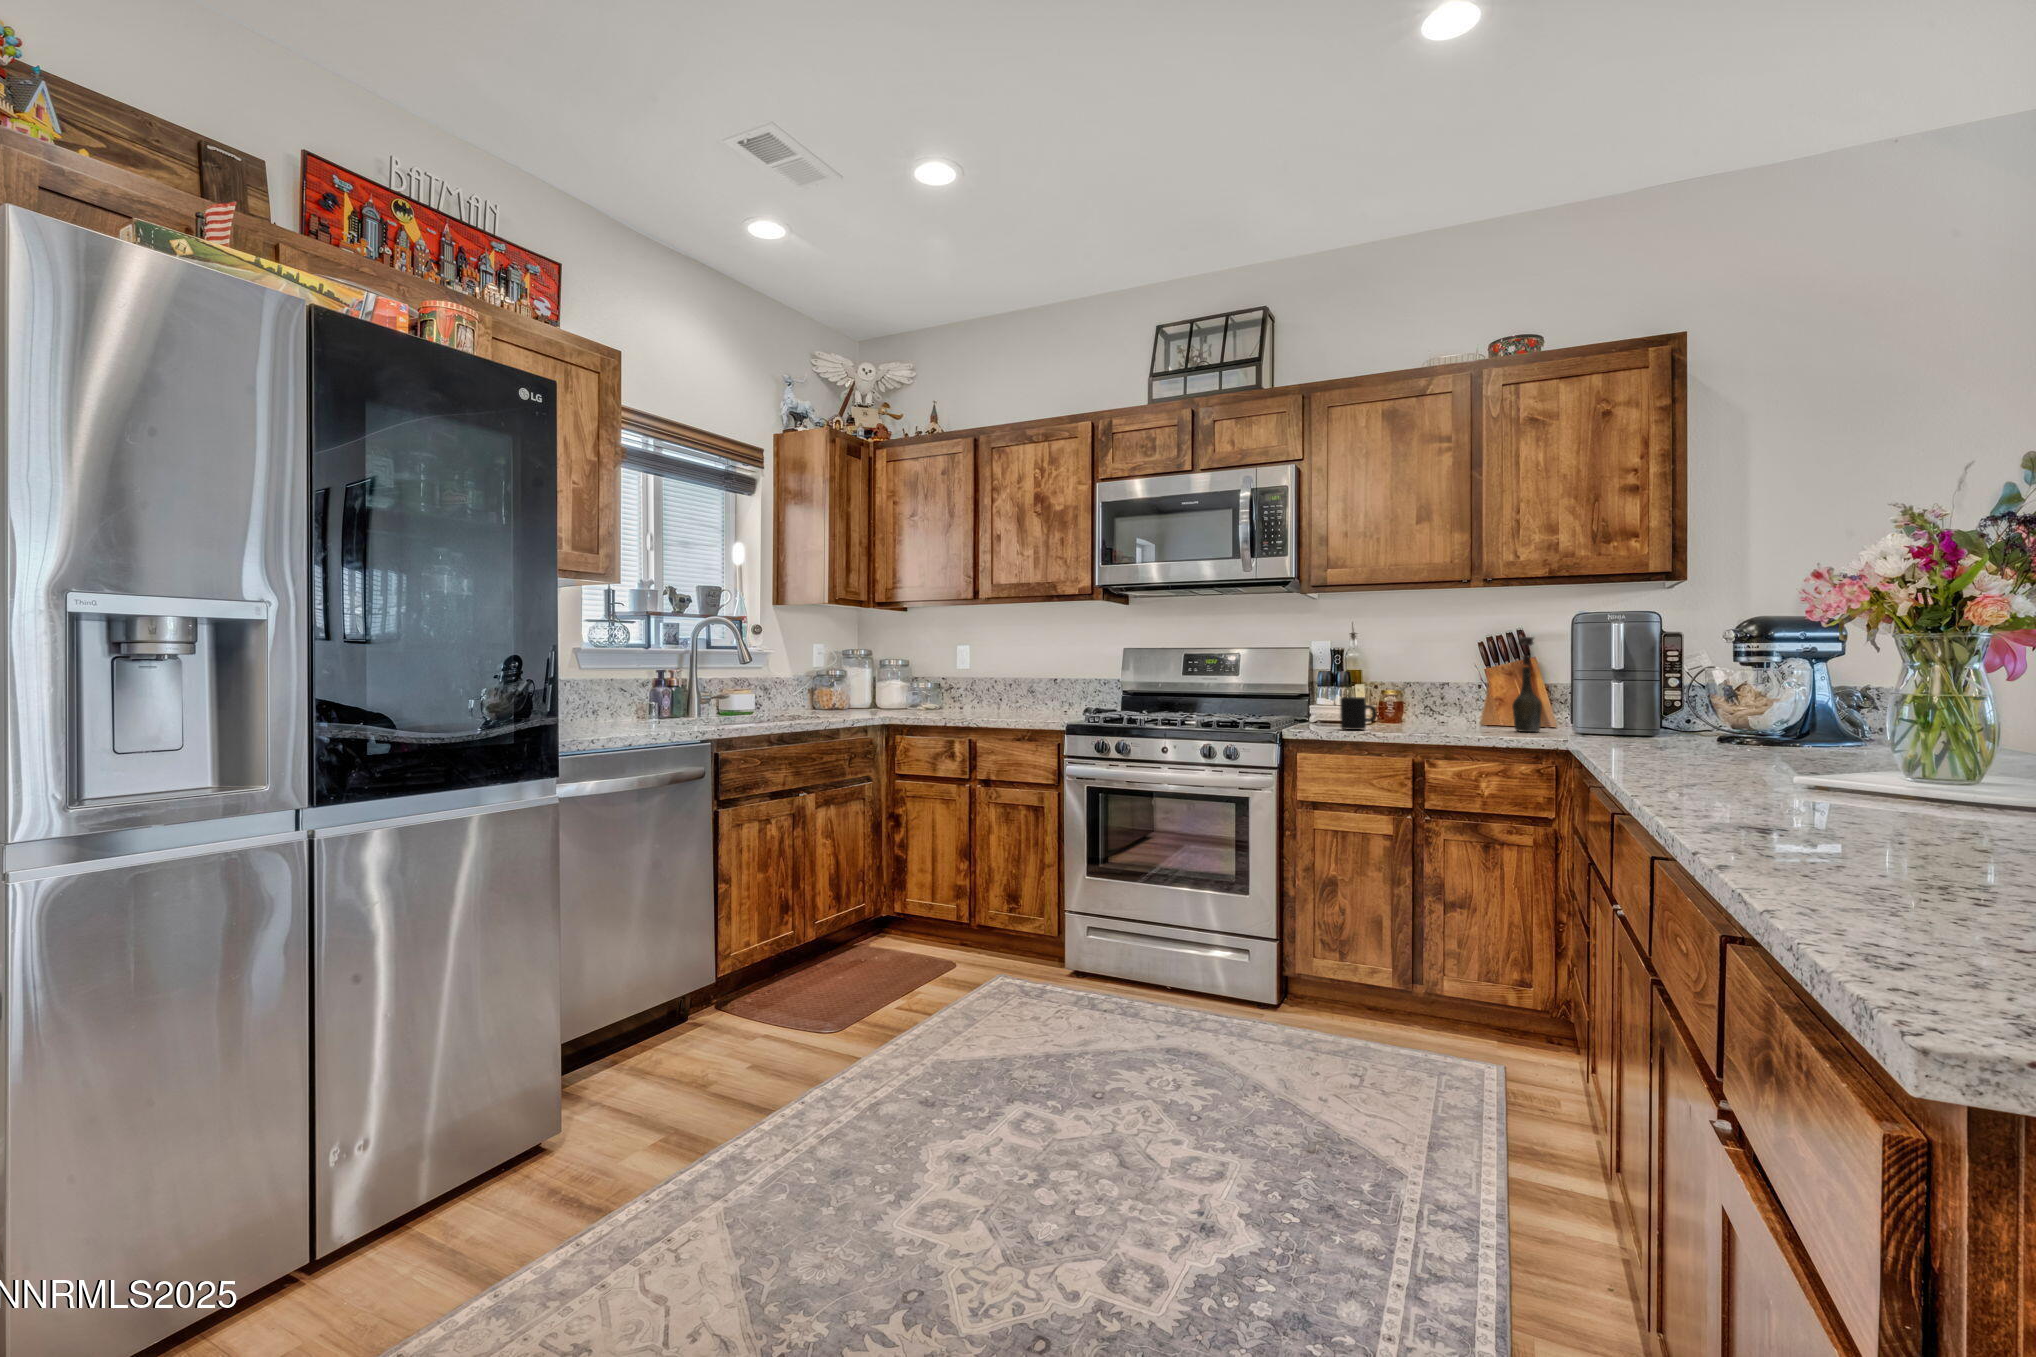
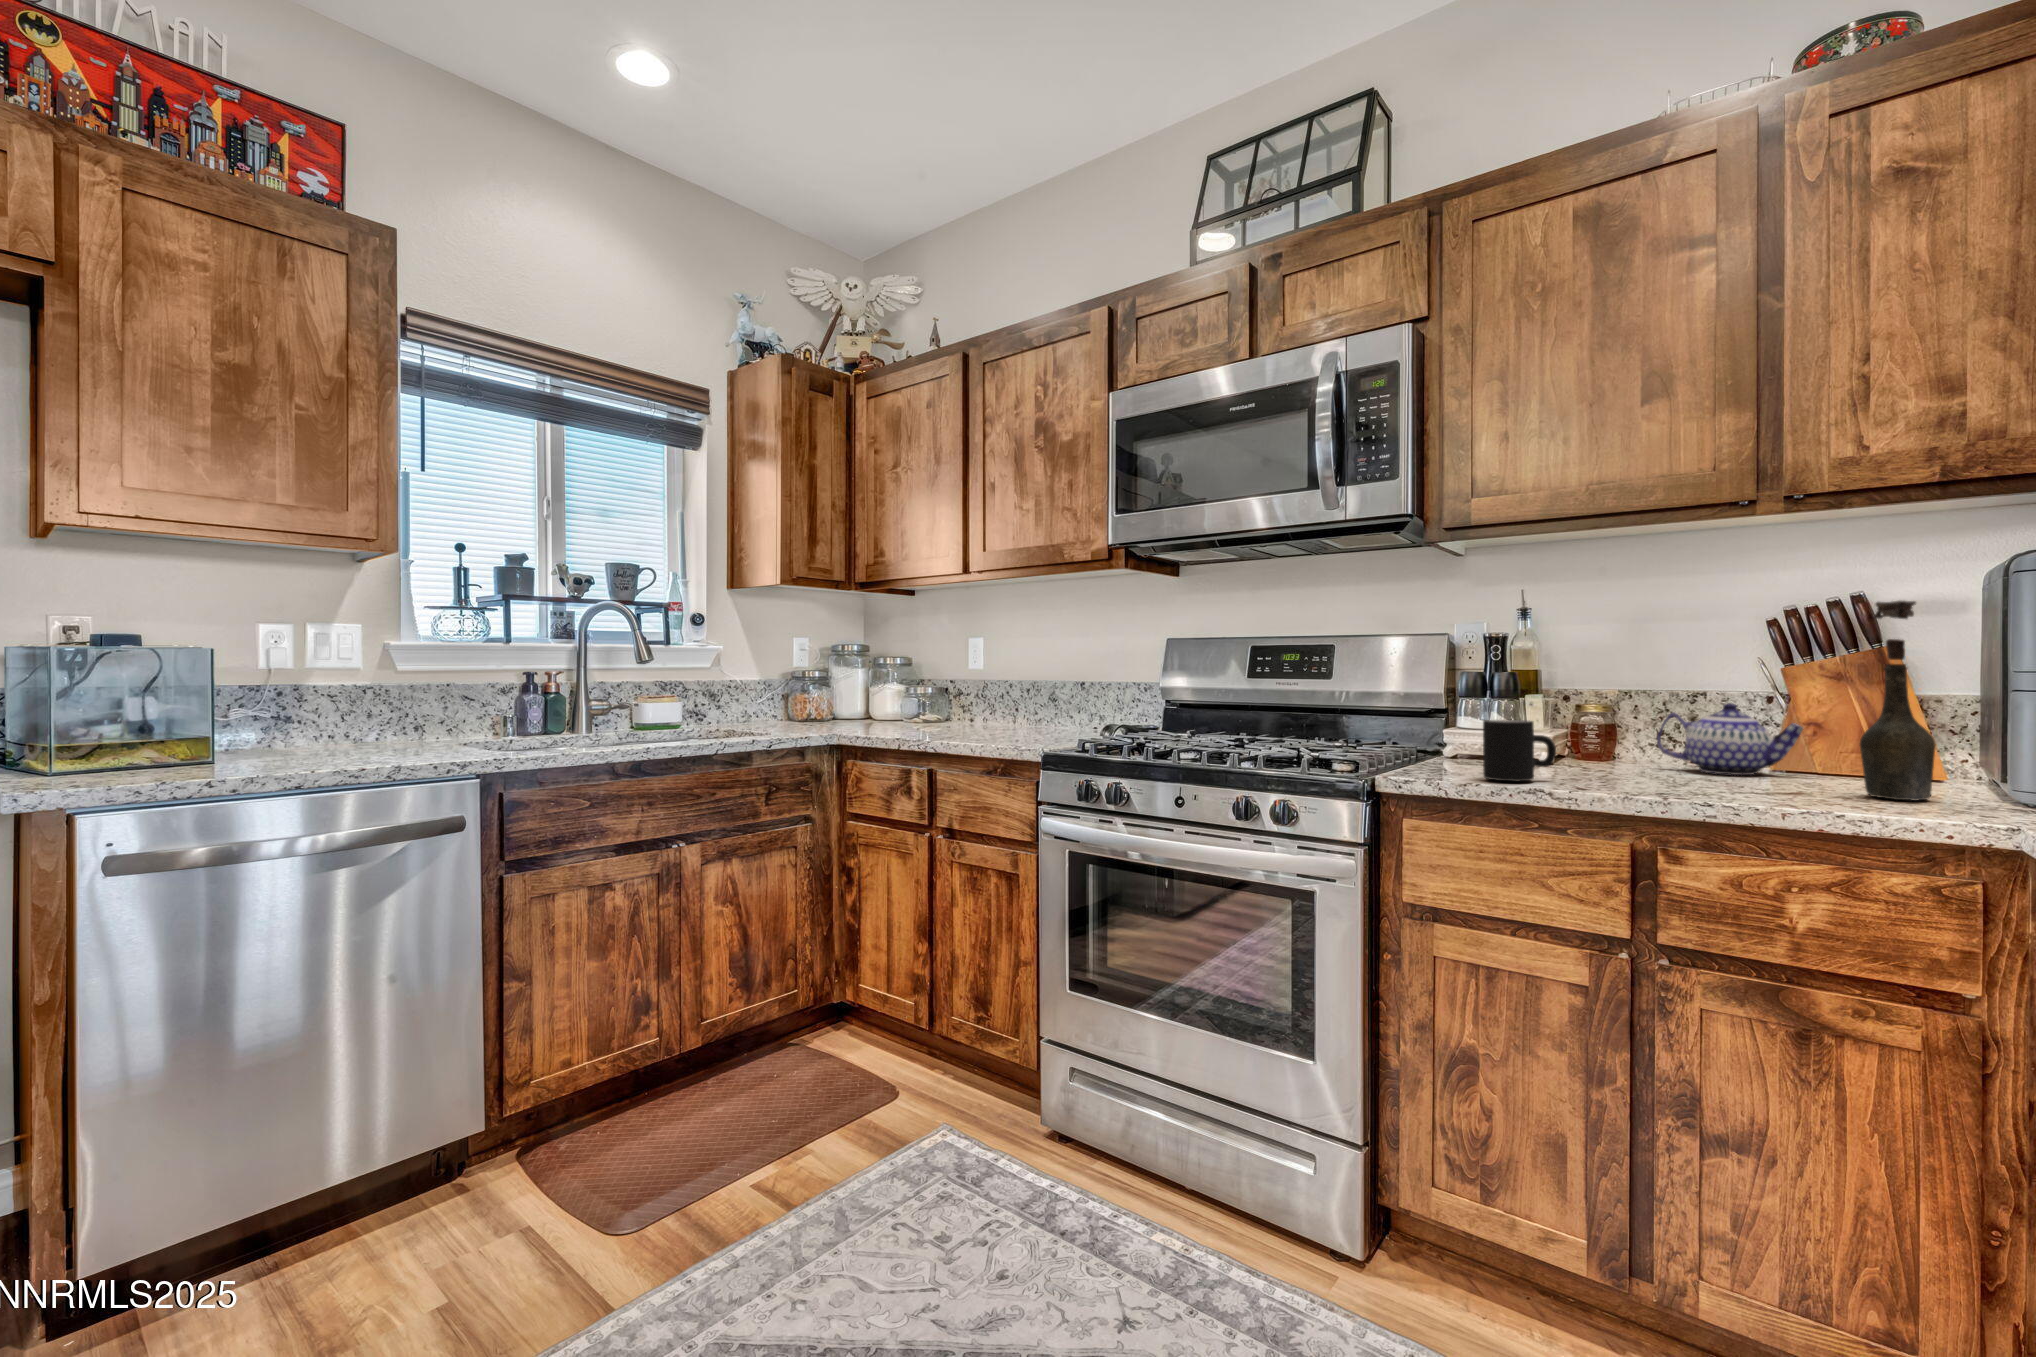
teapot: none [1424,688,1492,726] -> present [1657,703,1803,775]

